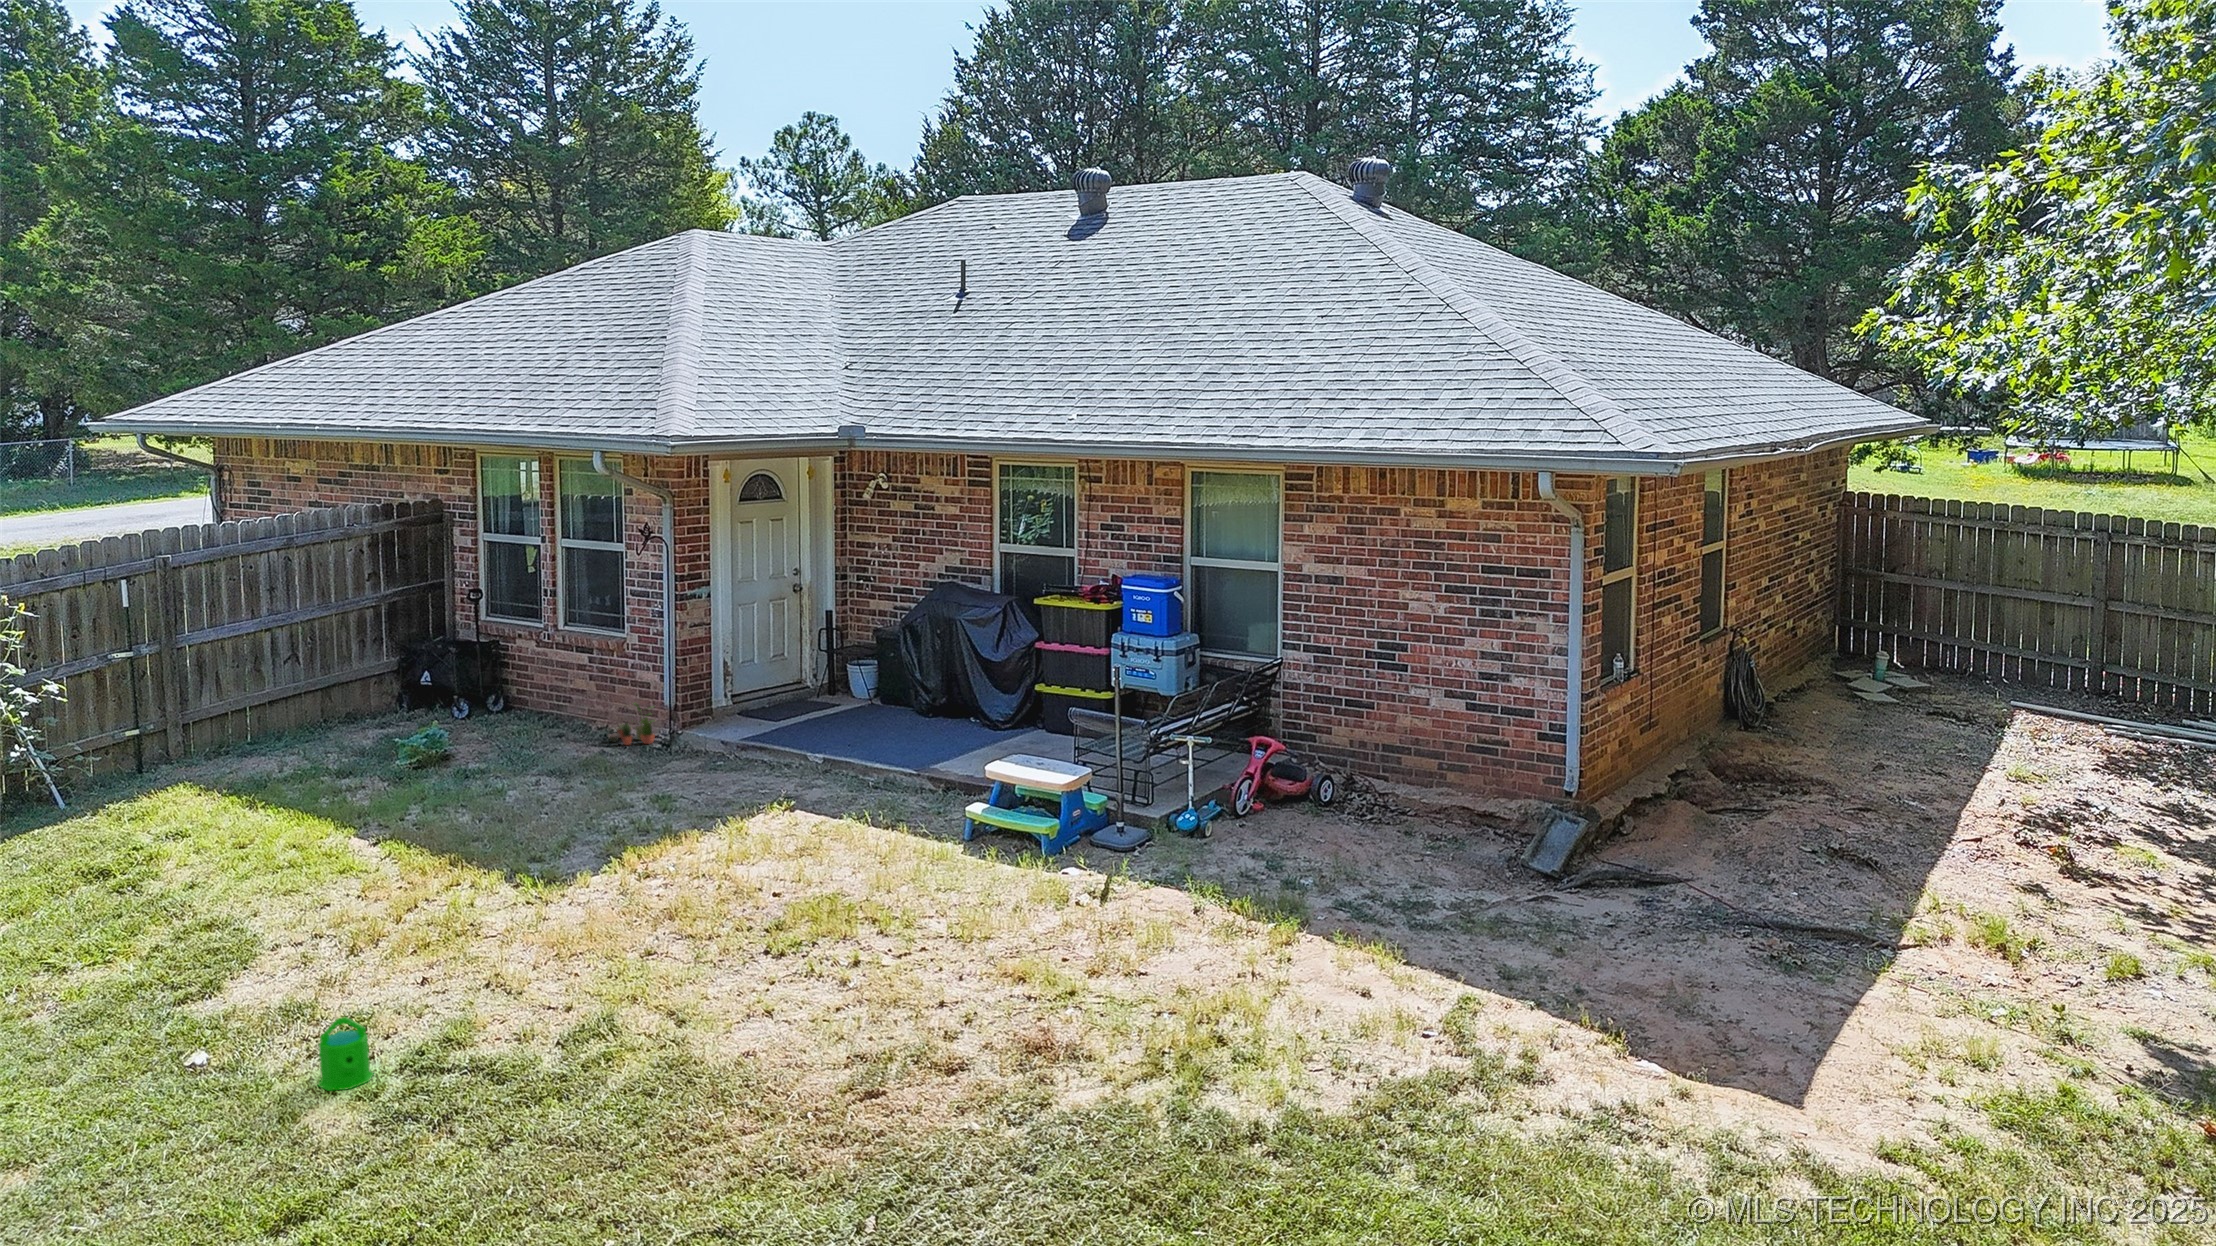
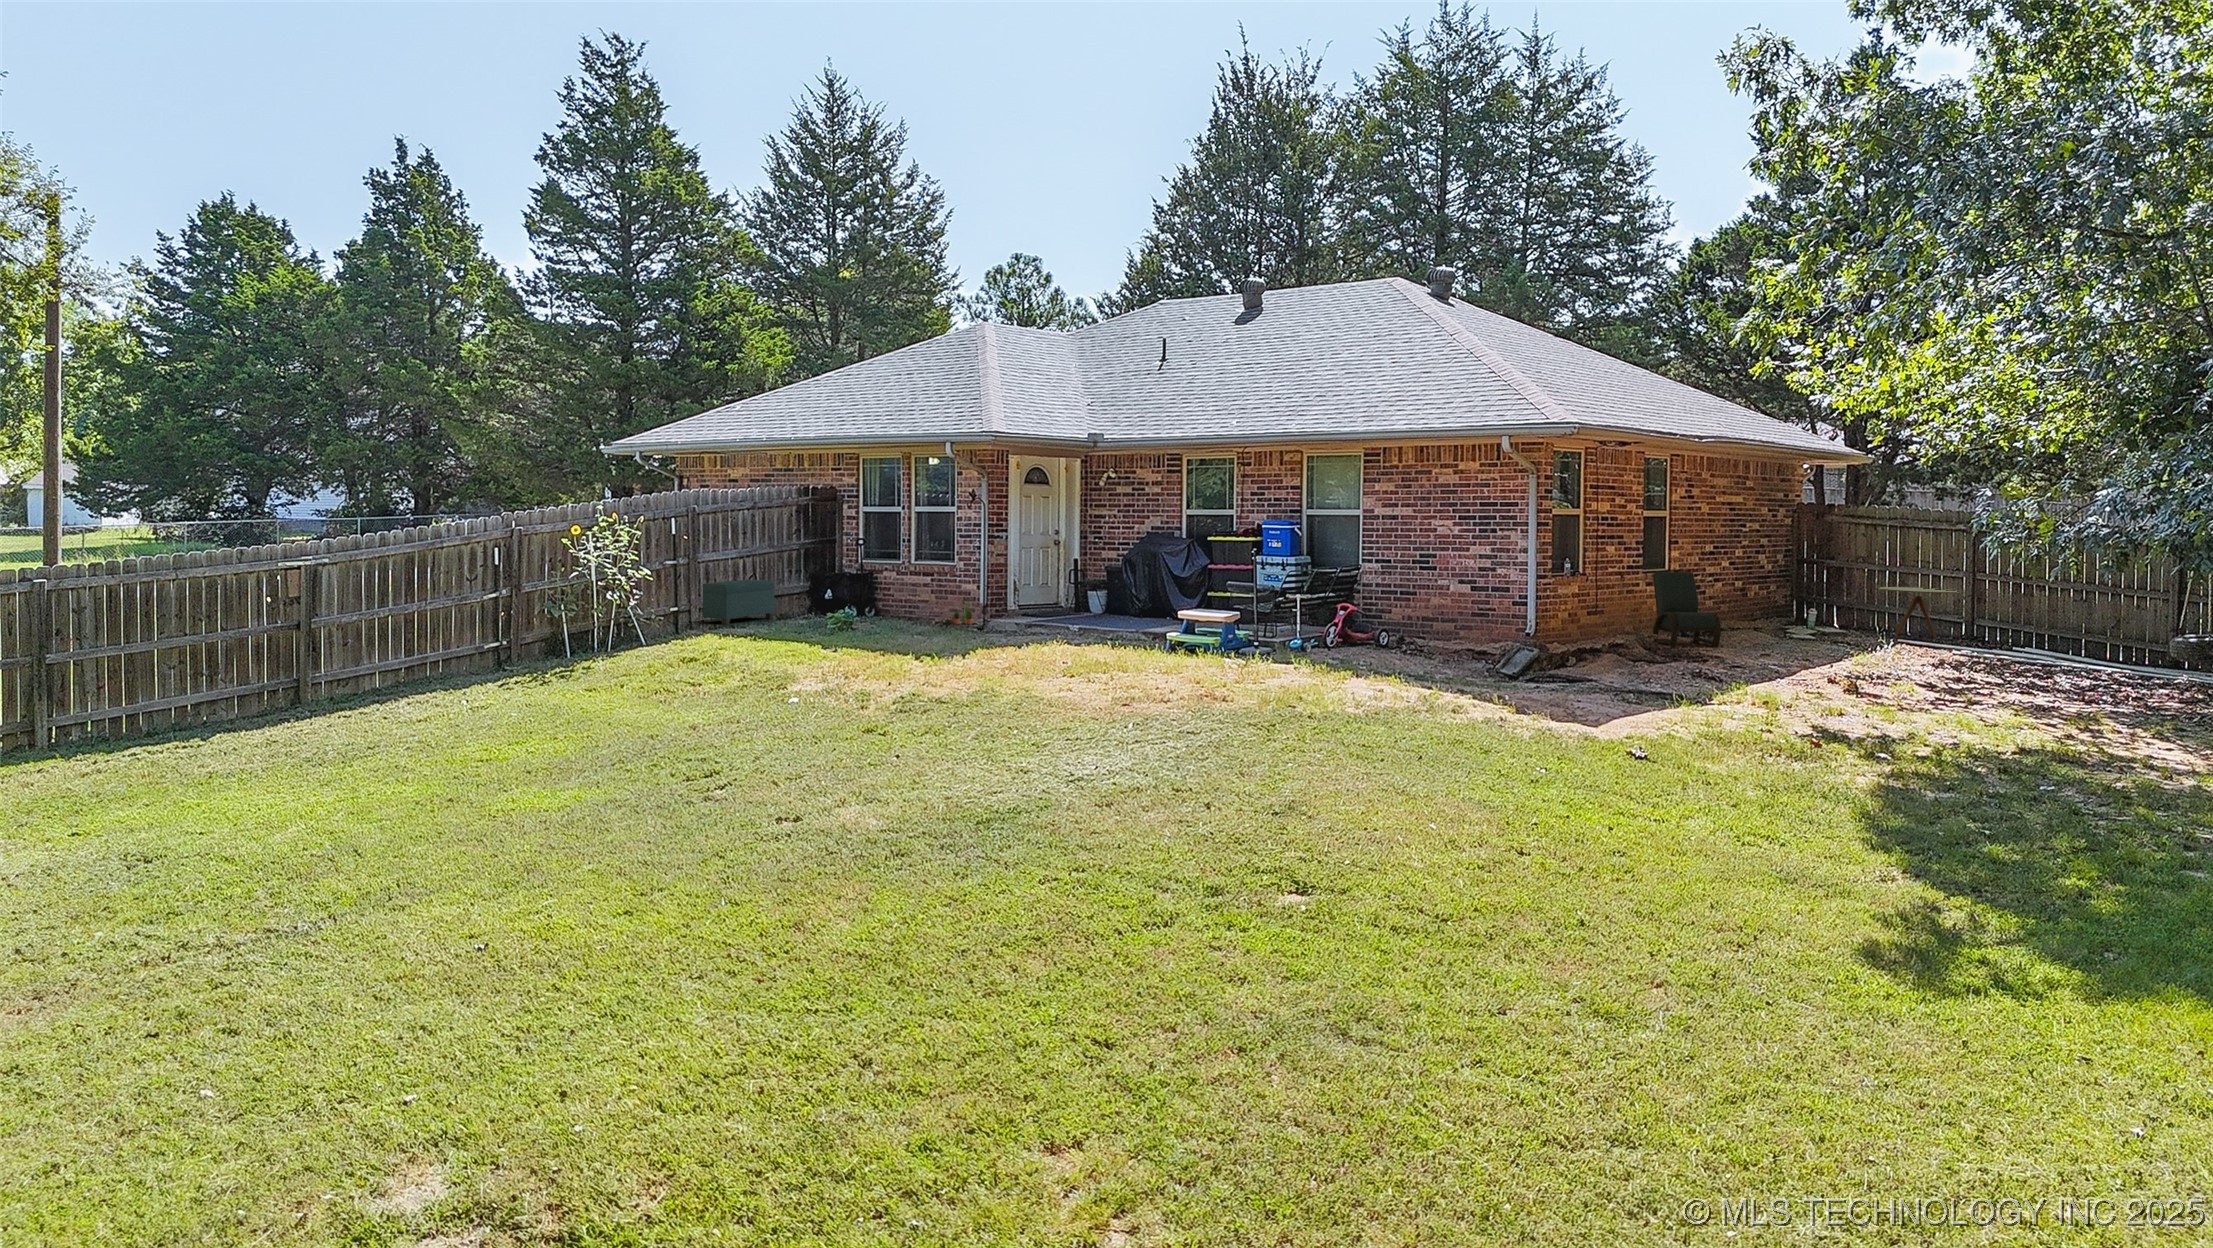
round table: none [1988,626,2104,706] -> present [1879,587,1959,639]
lounge chair: none [1706,634,1817,756] -> present [1652,572,1721,647]
bench: none [153,677,316,772] -> present [697,580,774,625]
watering can: present [317,1017,374,1091] -> none [871,656,895,688]

